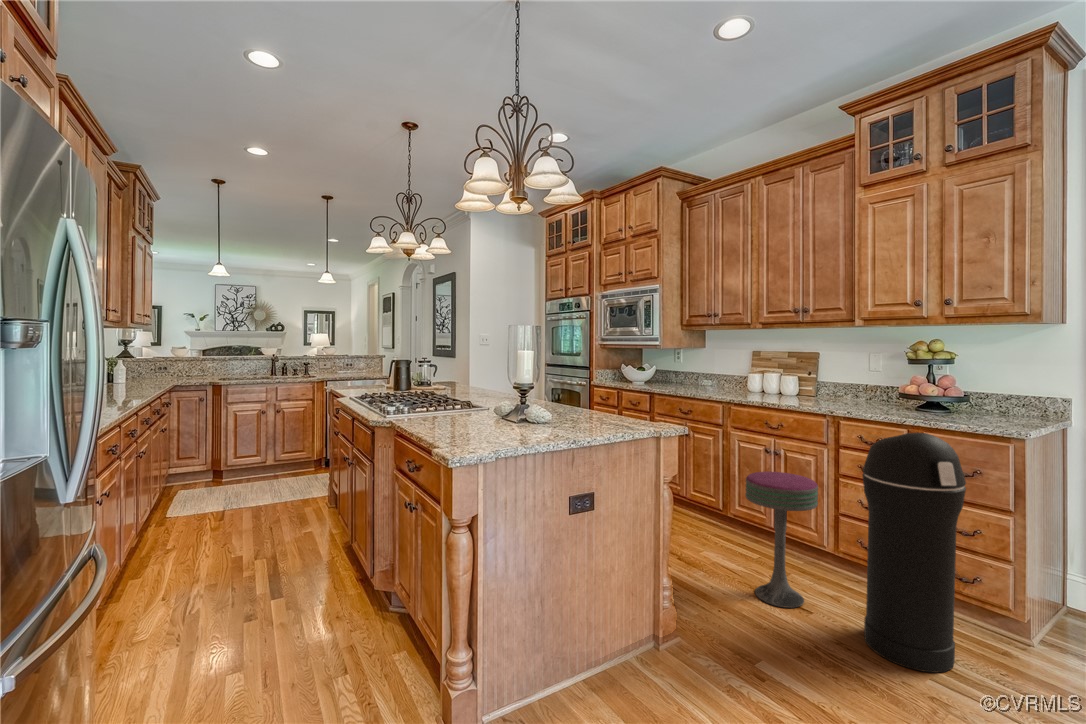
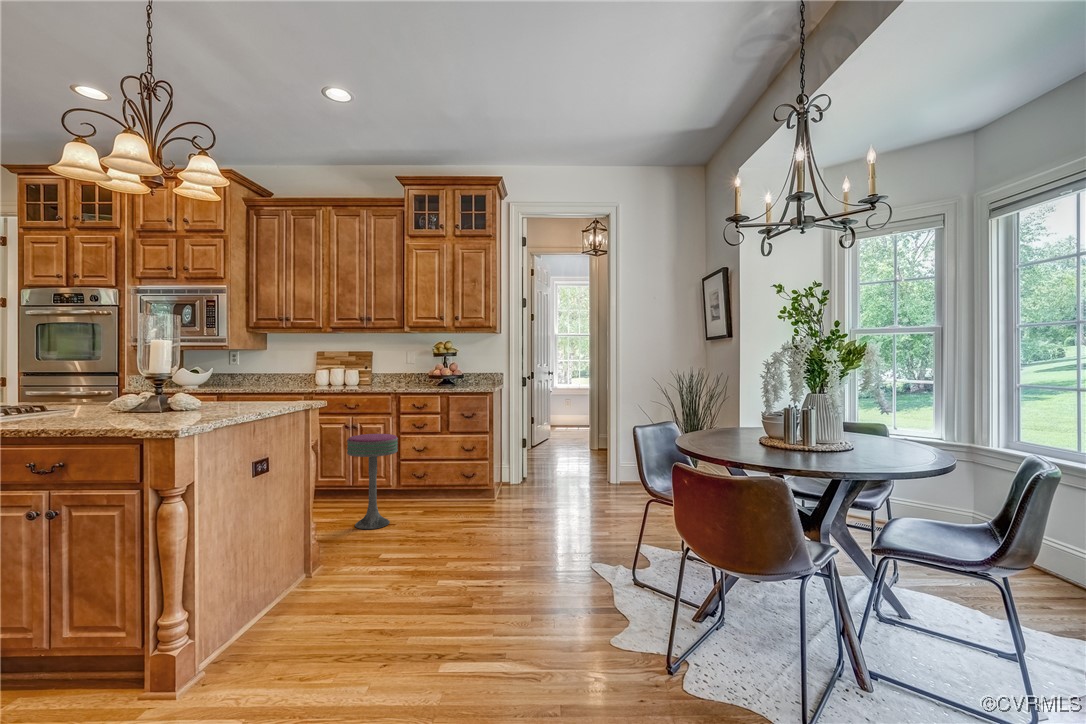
trash can: present [862,432,966,673] -> none [428,391,478,530]

